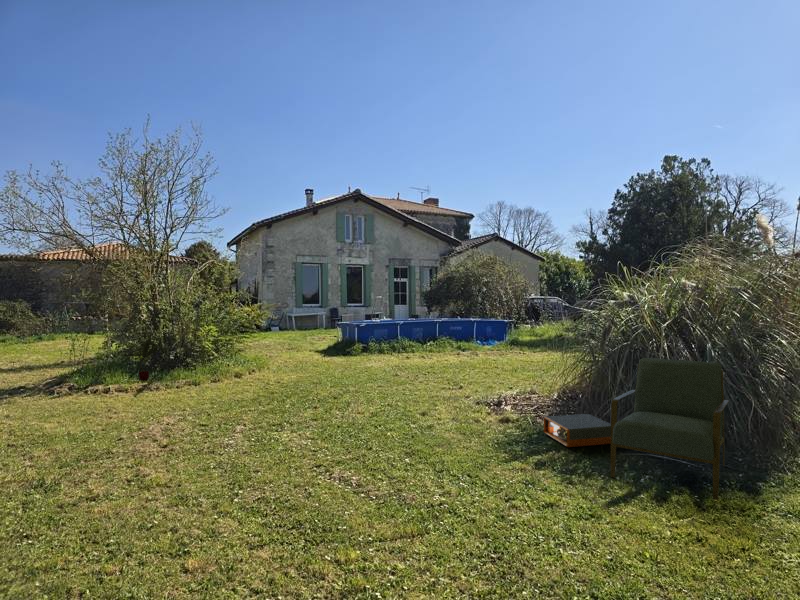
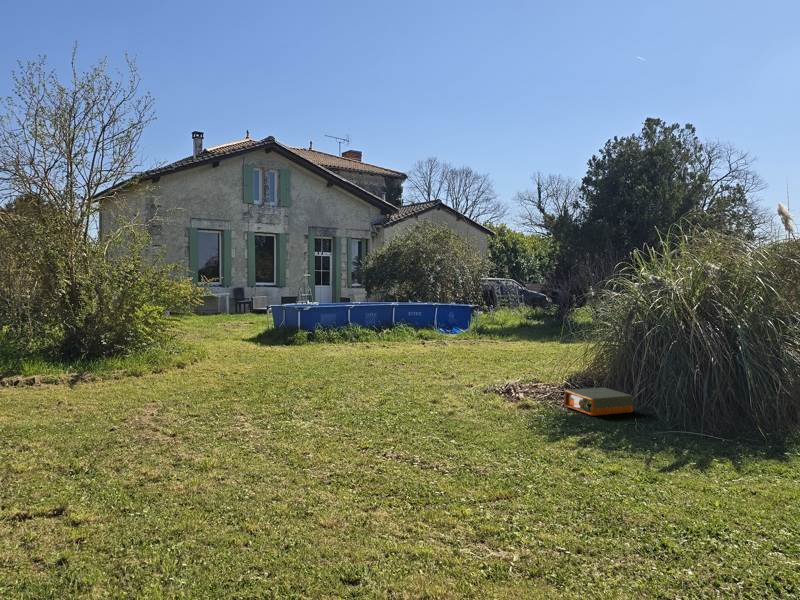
potted tree: present [124,333,162,380] -> none [36,312,89,371]
chair: present [611,358,729,500] -> none [639,330,735,444]

